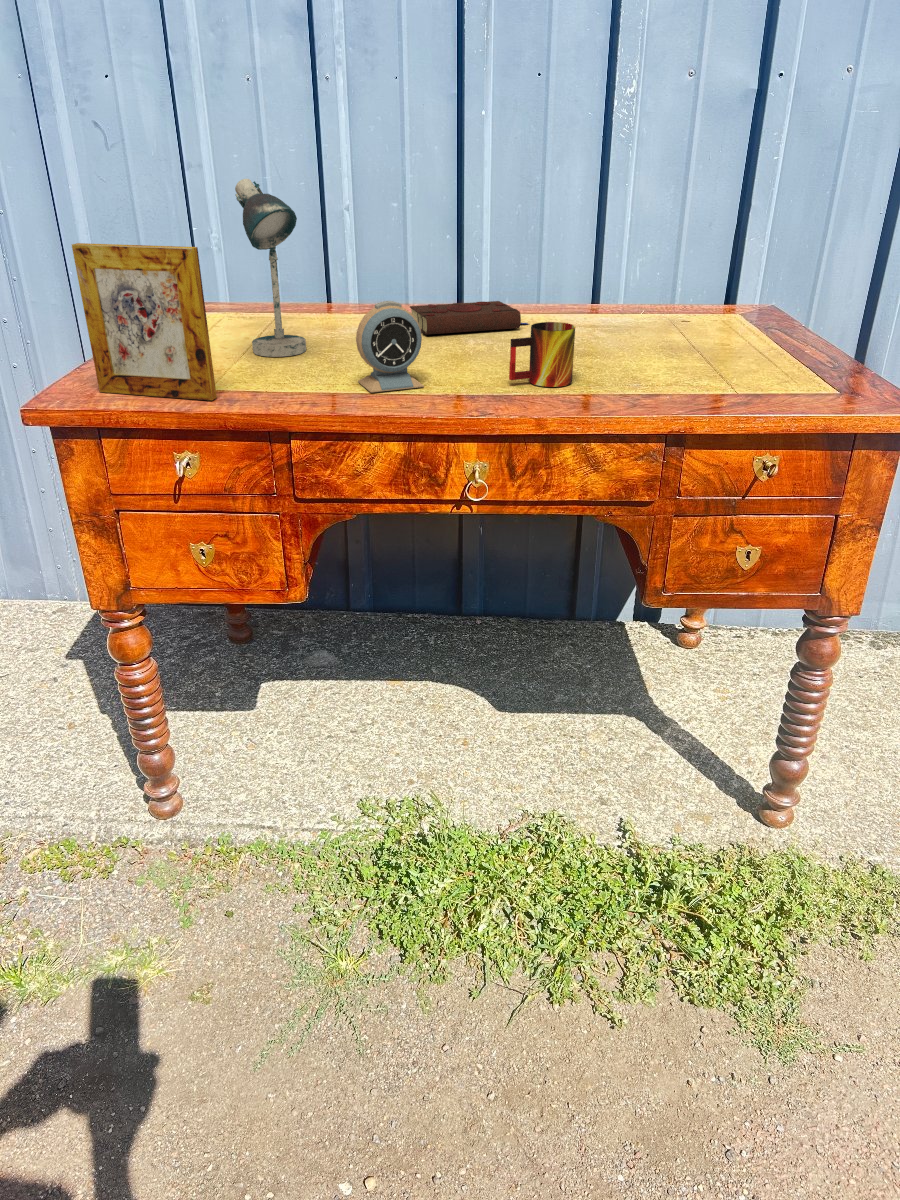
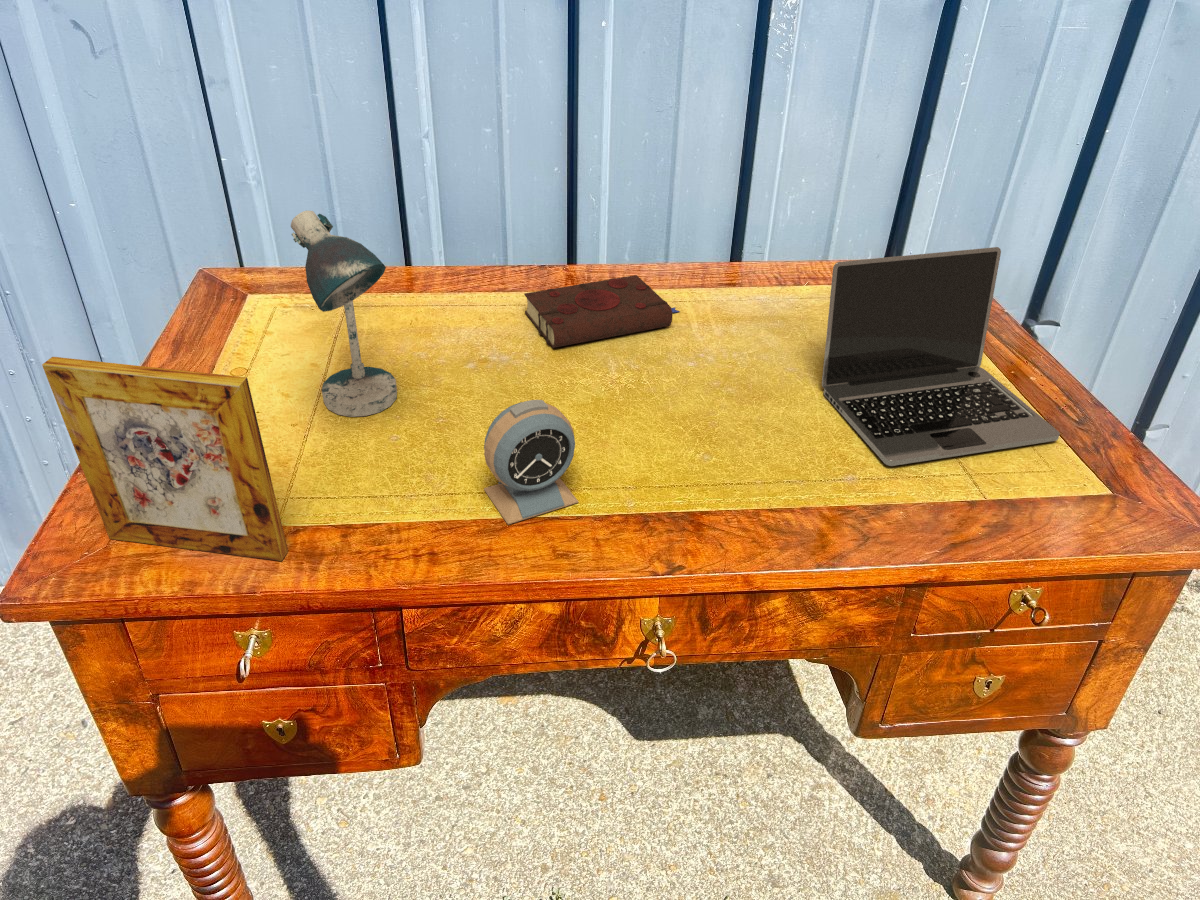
laptop: none [627,241,807,378] -> present [822,247,1060,466]
mug: present [509,322,575,387] -> none [692,402,783,495]

